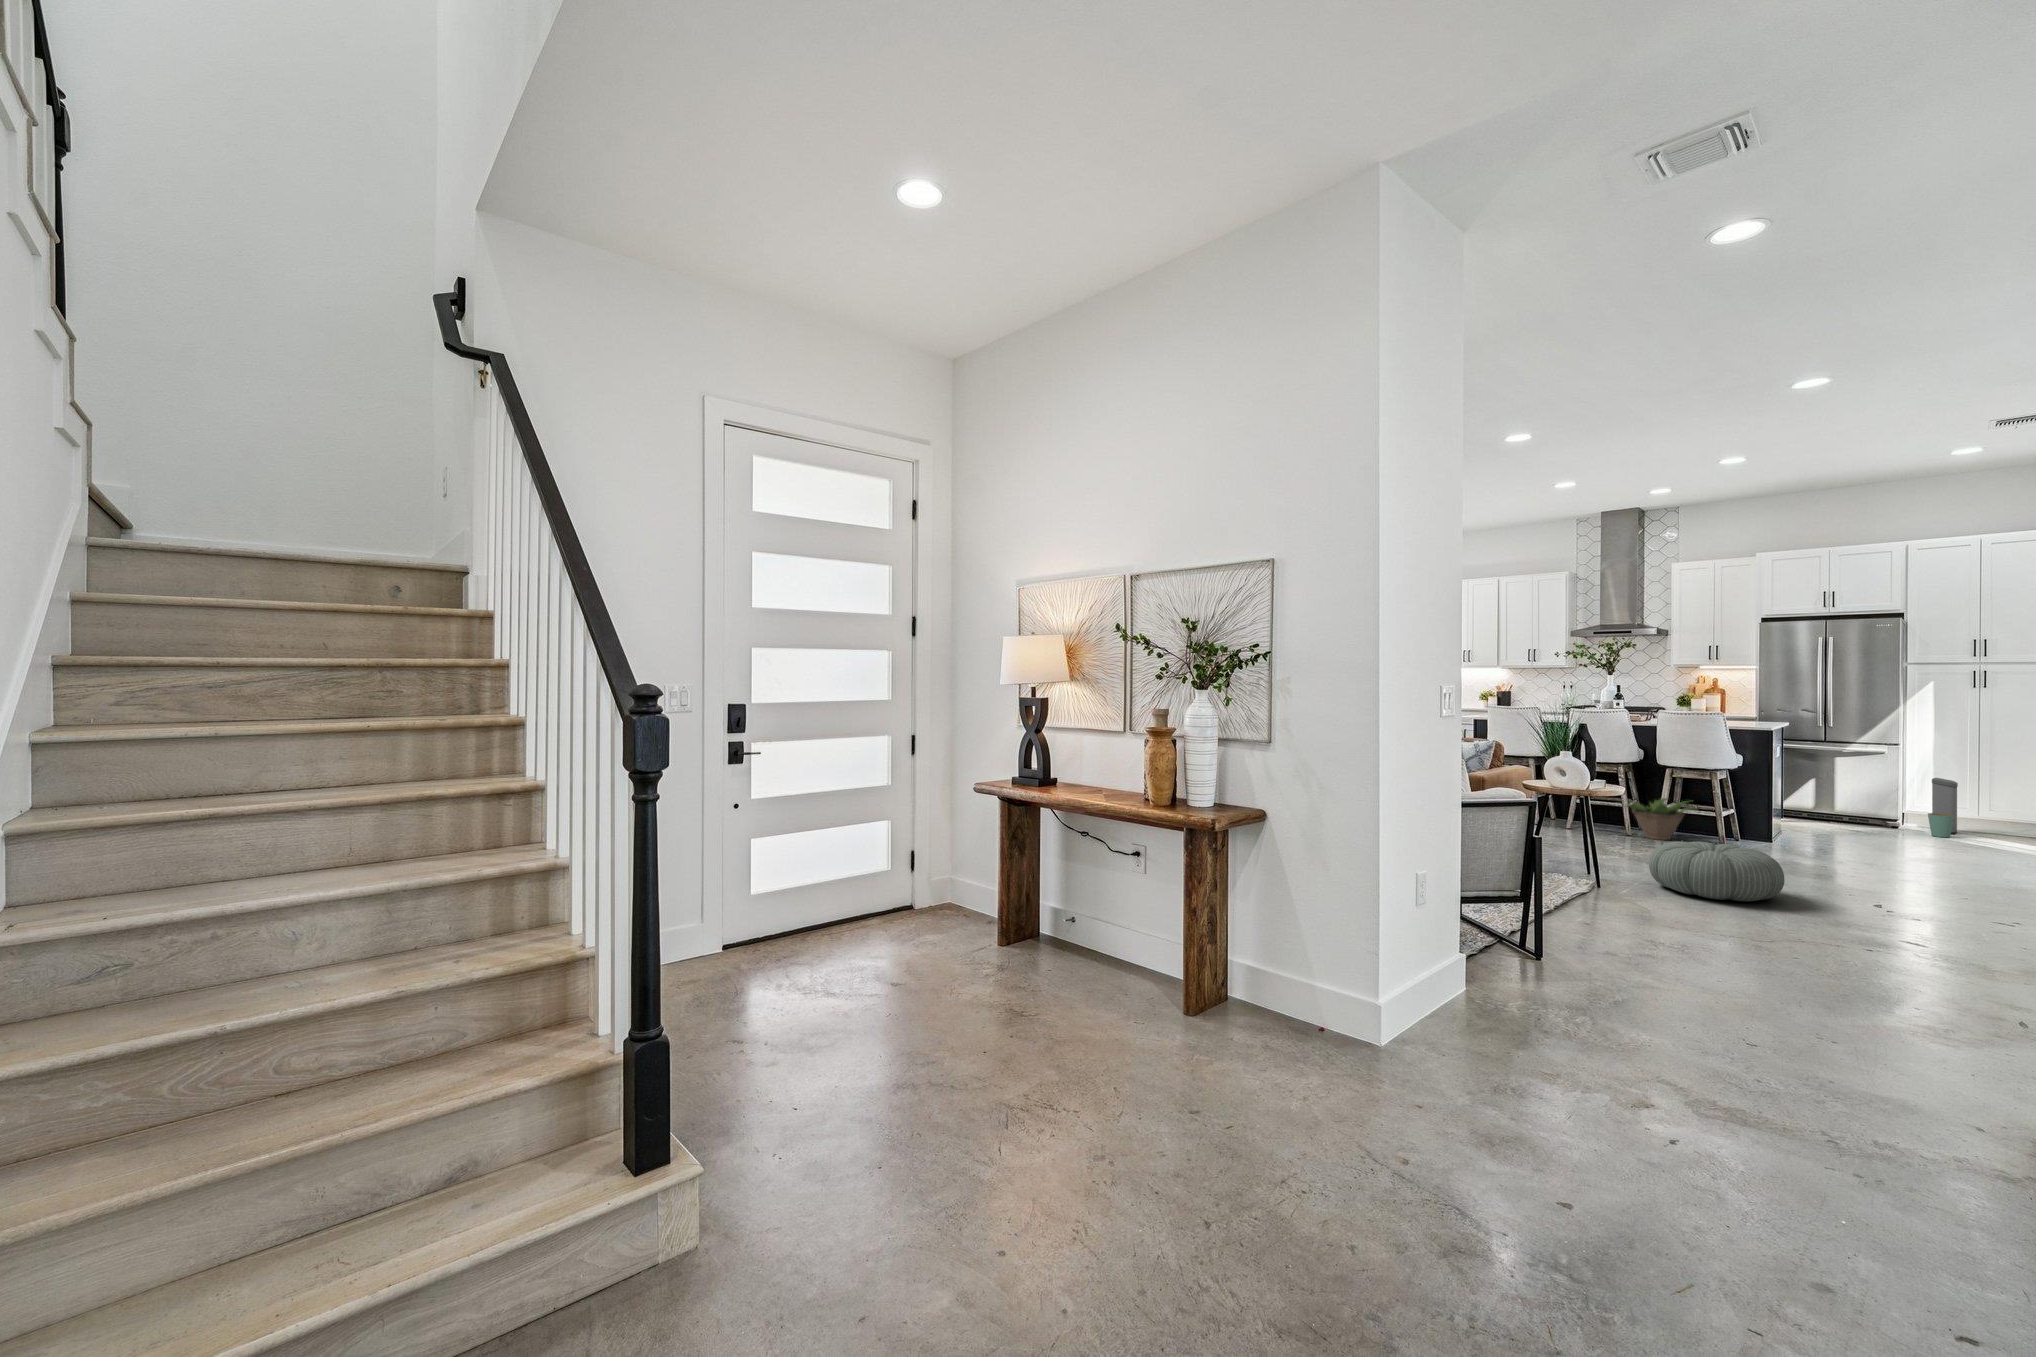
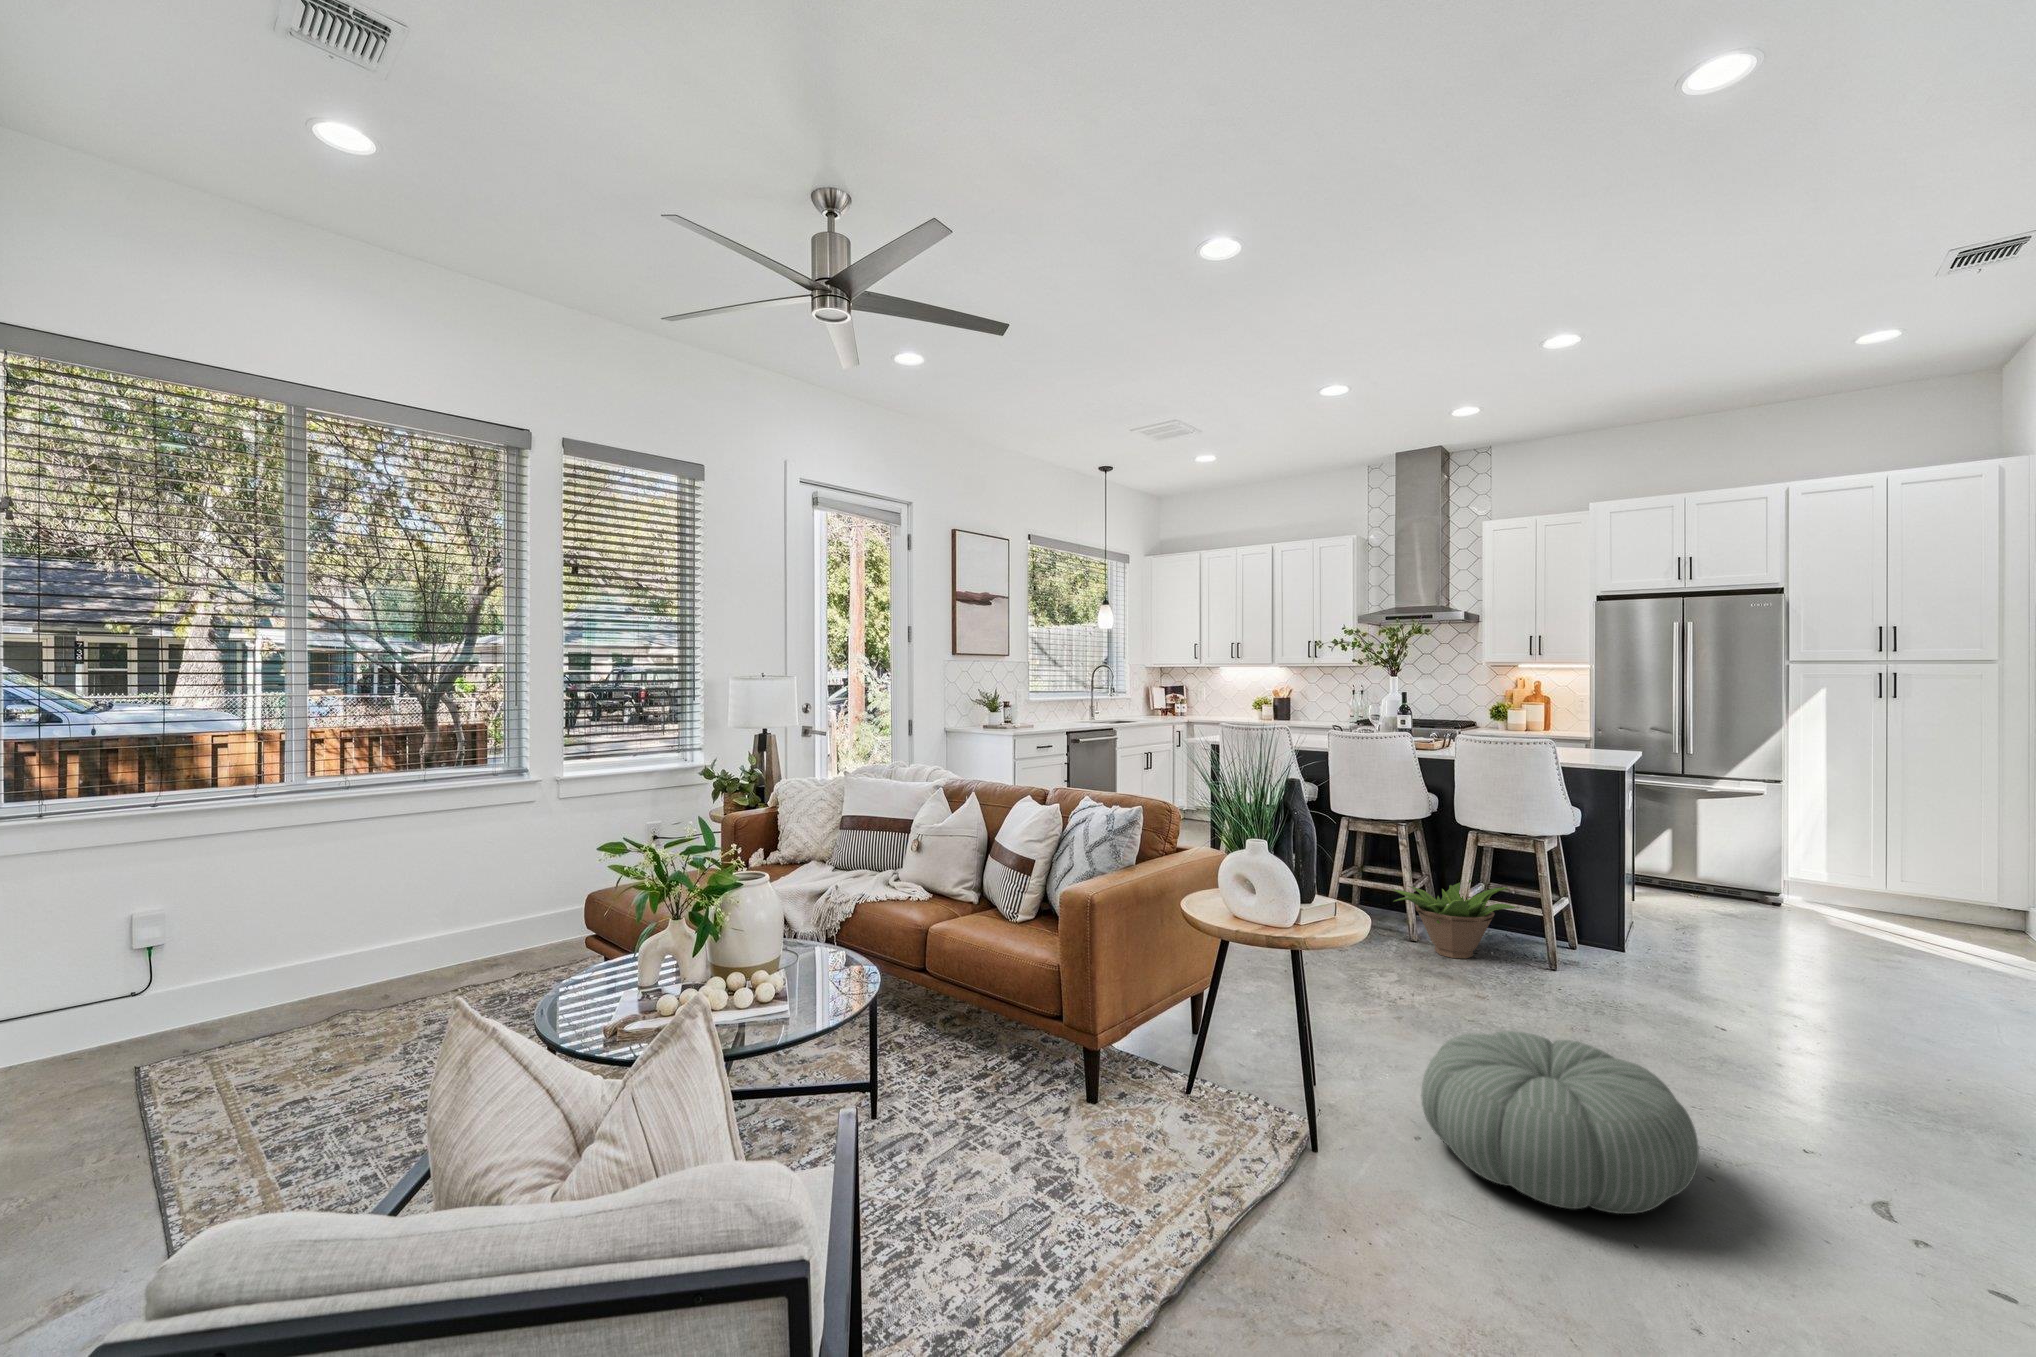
trash can: present [1928,778,1958,837] -> none [1829,832,1865,929]

